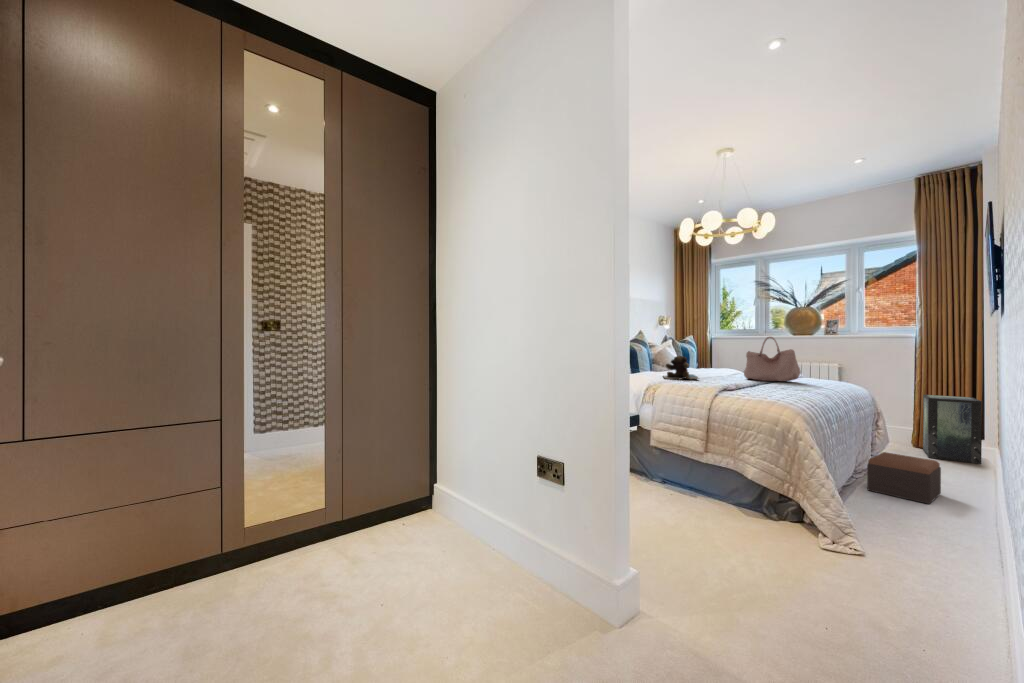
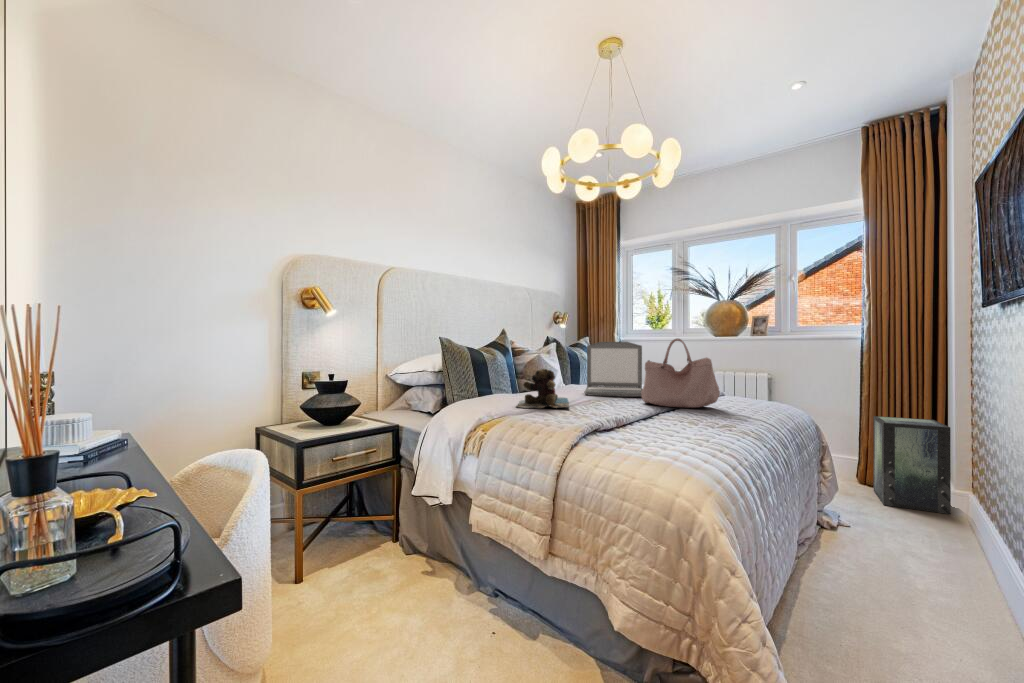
laptop: none [699,339,744,376] -> present [585,342,642,397]
footstool: present [867,452,941,504] -> none [818,520,924,622]

